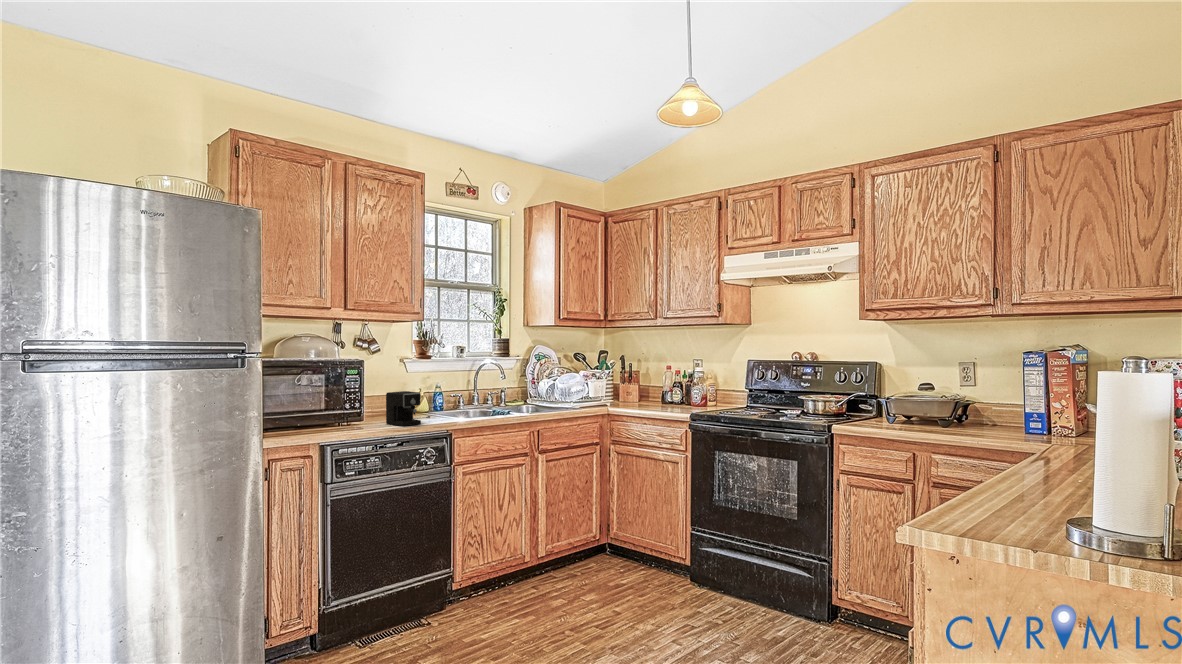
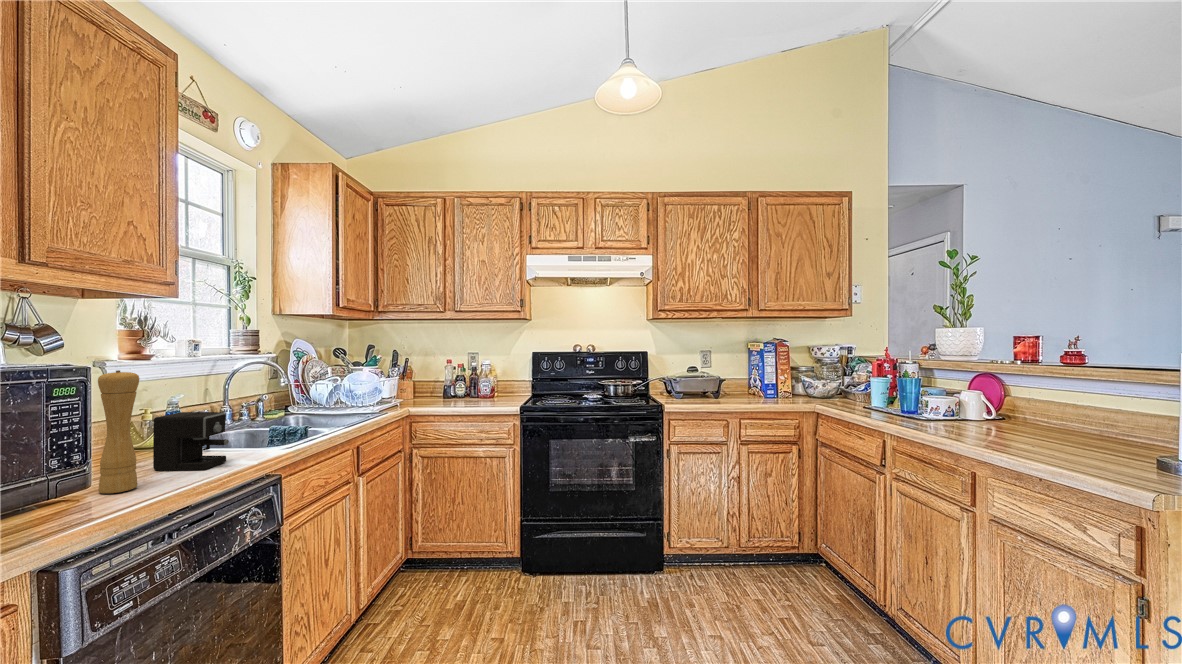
pepper mill: none [347,363,365,430] -> present [98,370,139,493]

